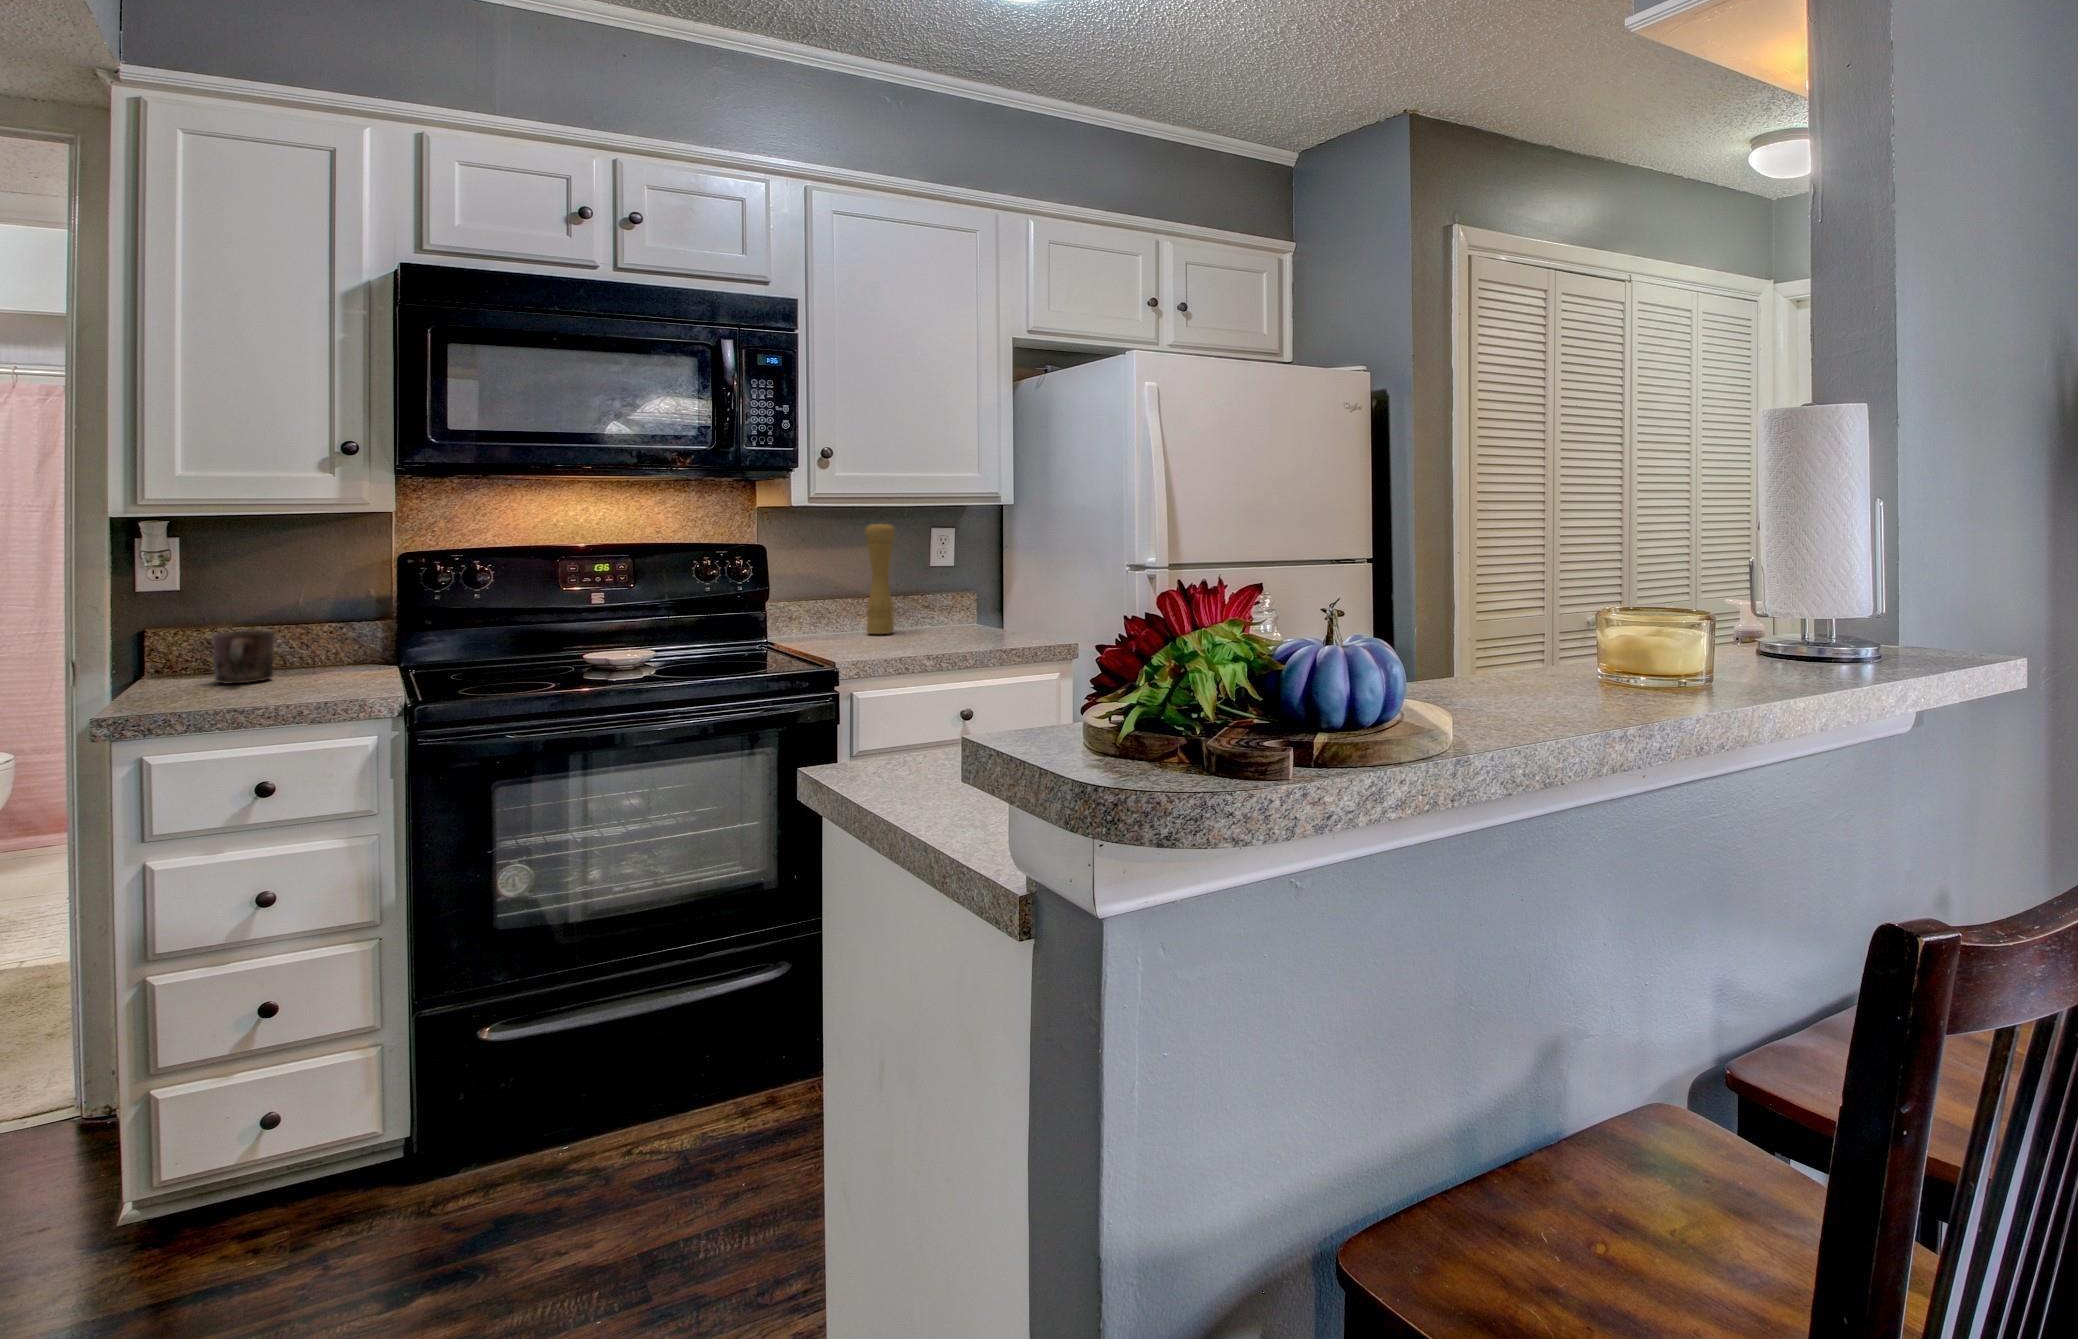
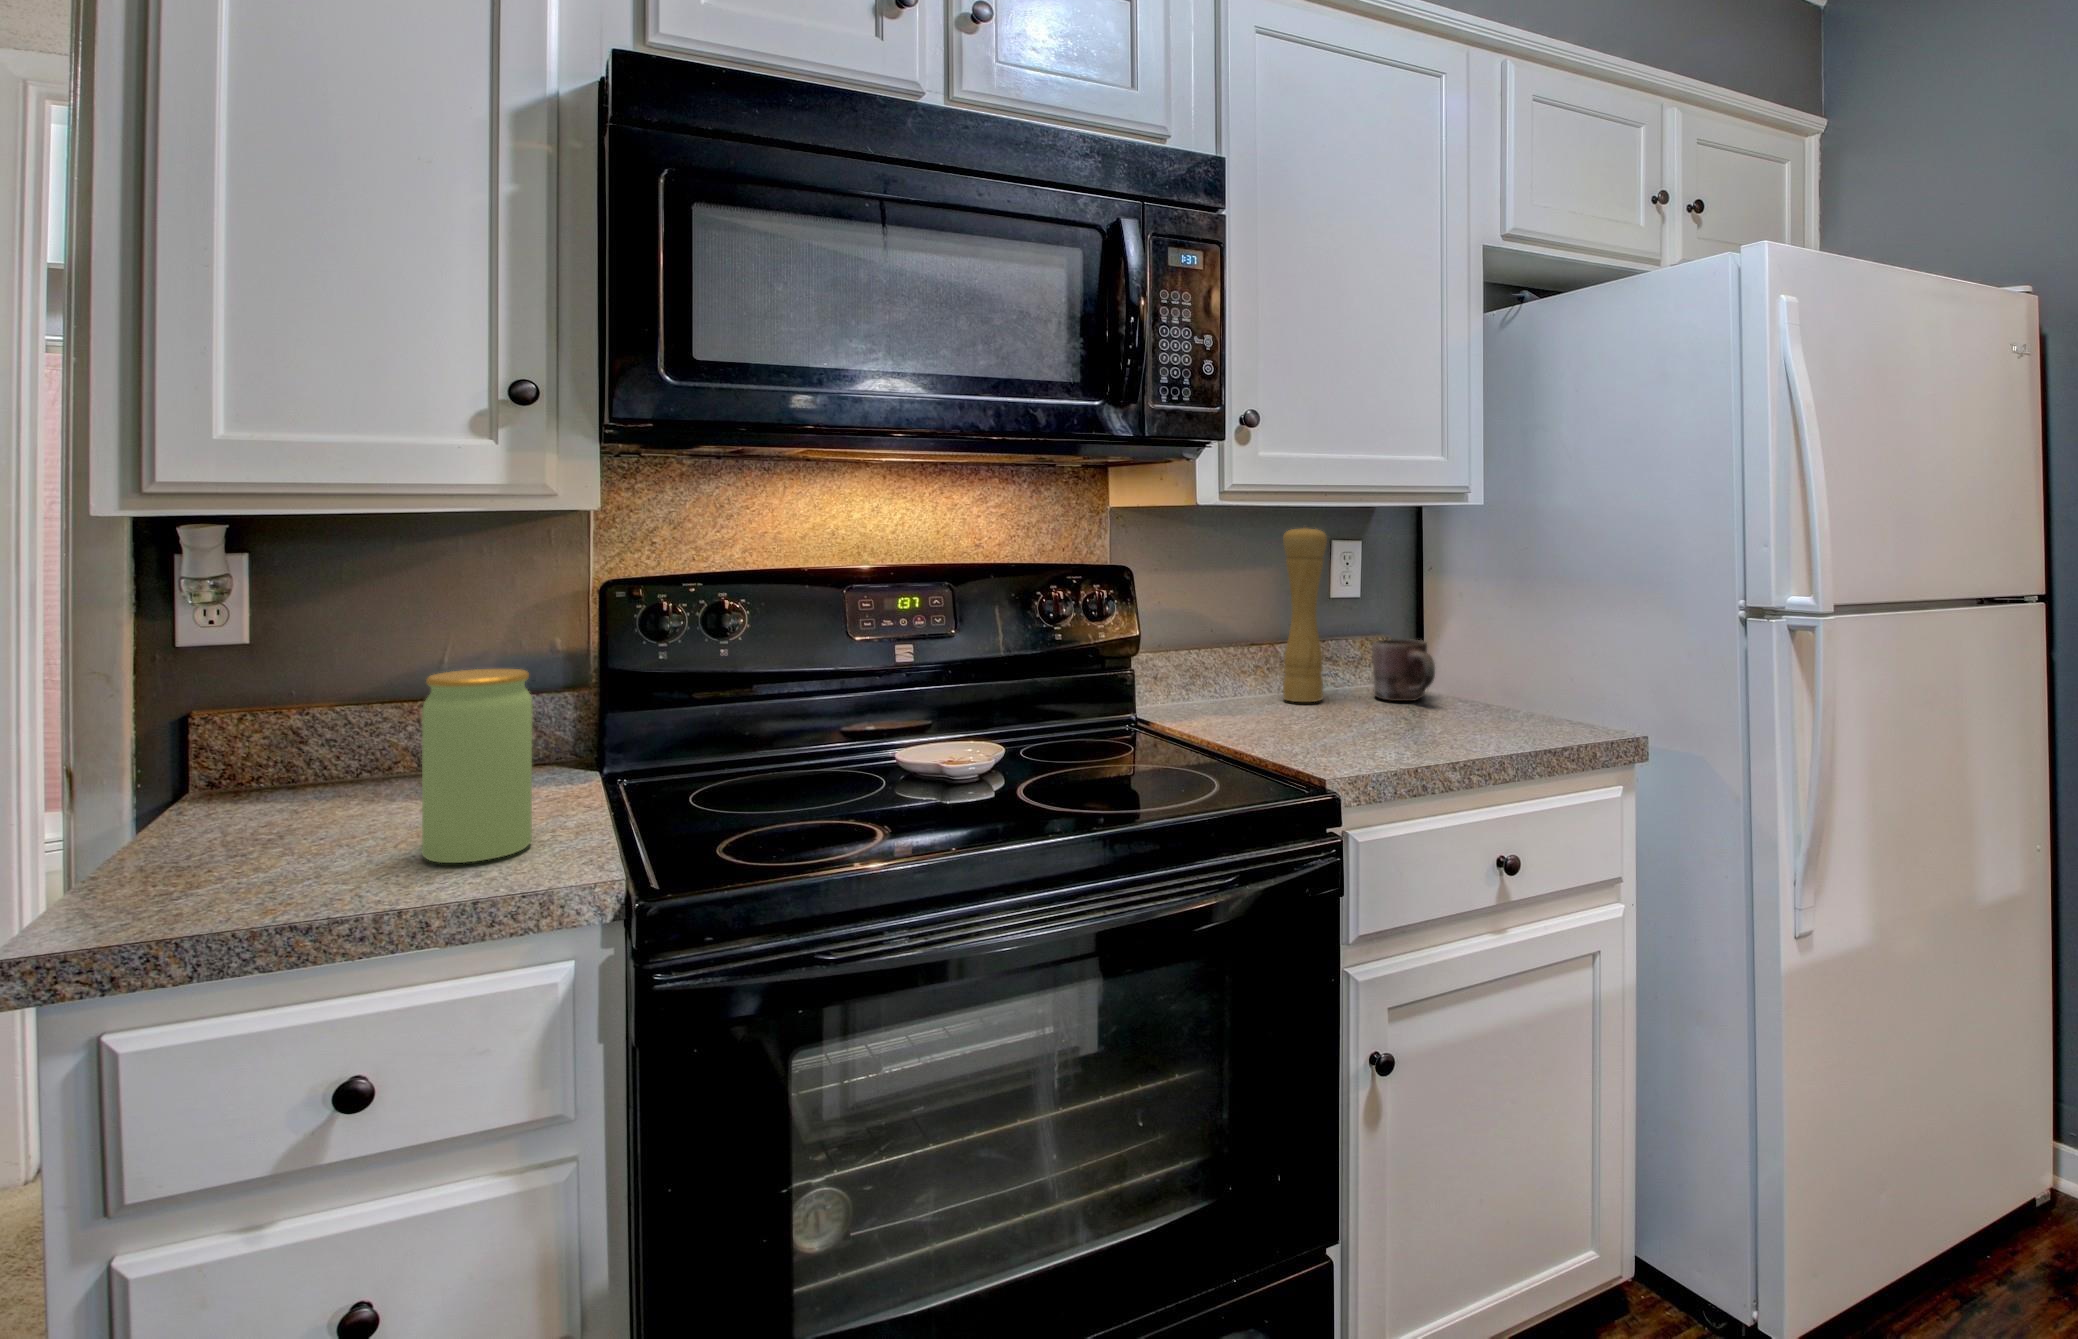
jar: none [294,596,355,693] -> present [422,669,532,863]
mug: present [212,630,275,684] -> present [1372,639,1435,701]

